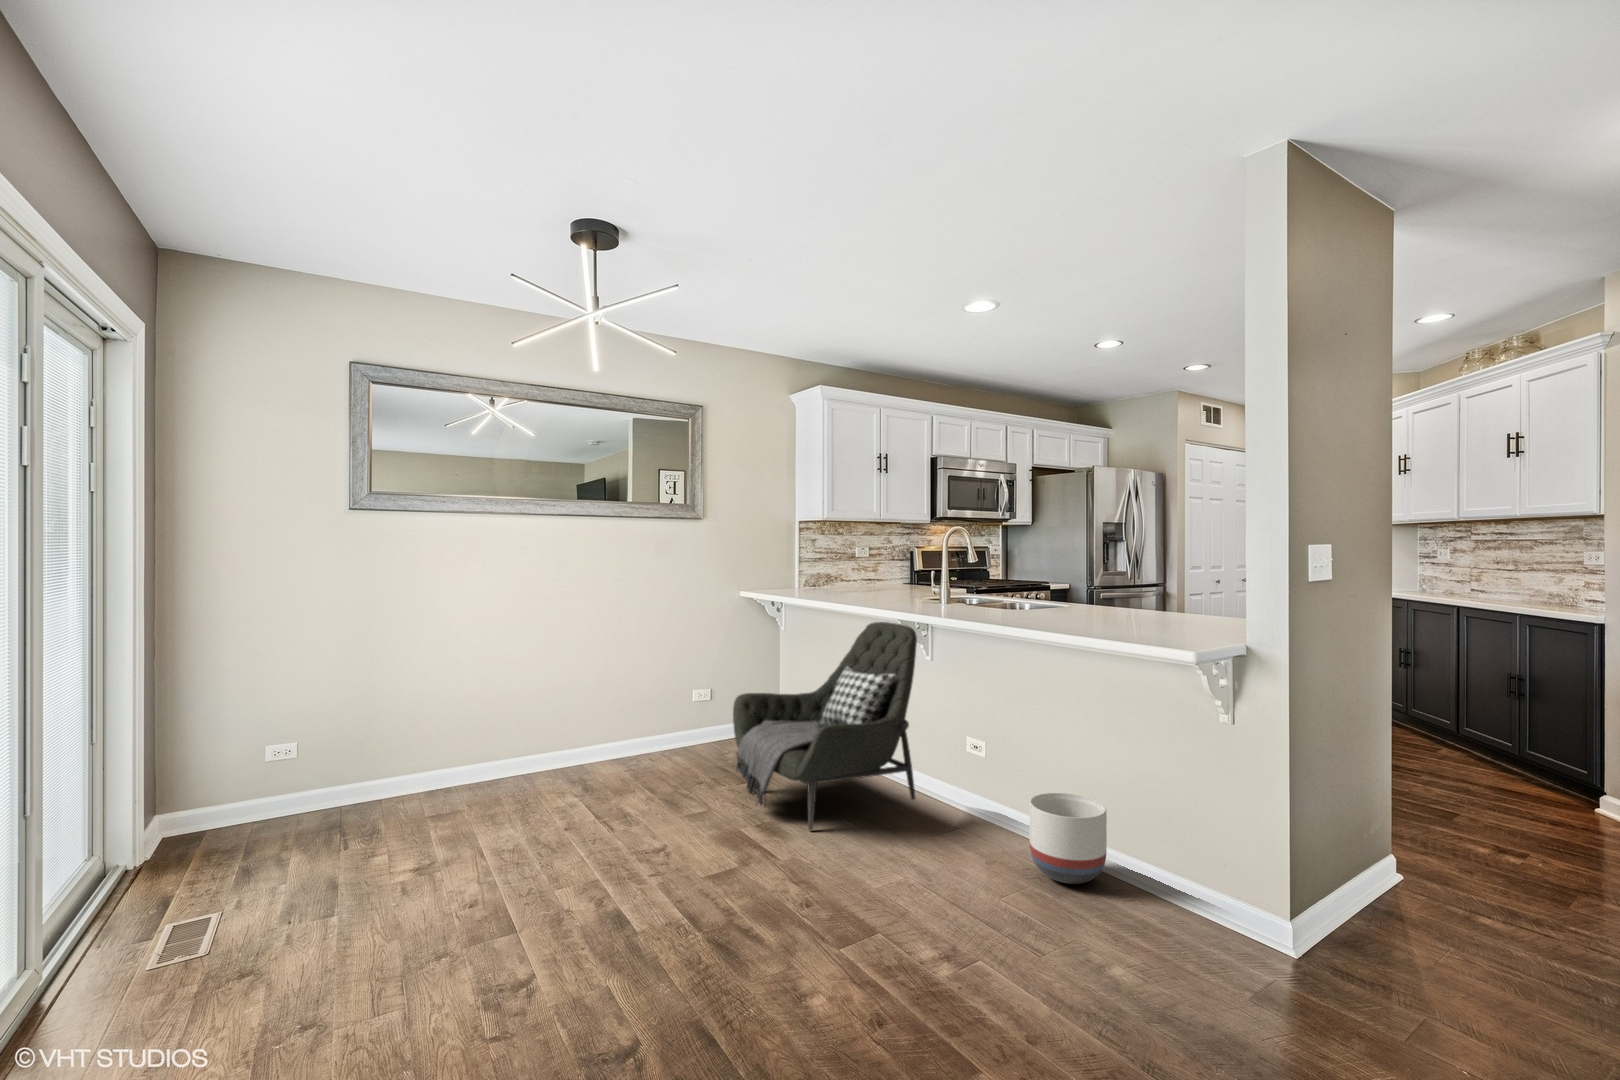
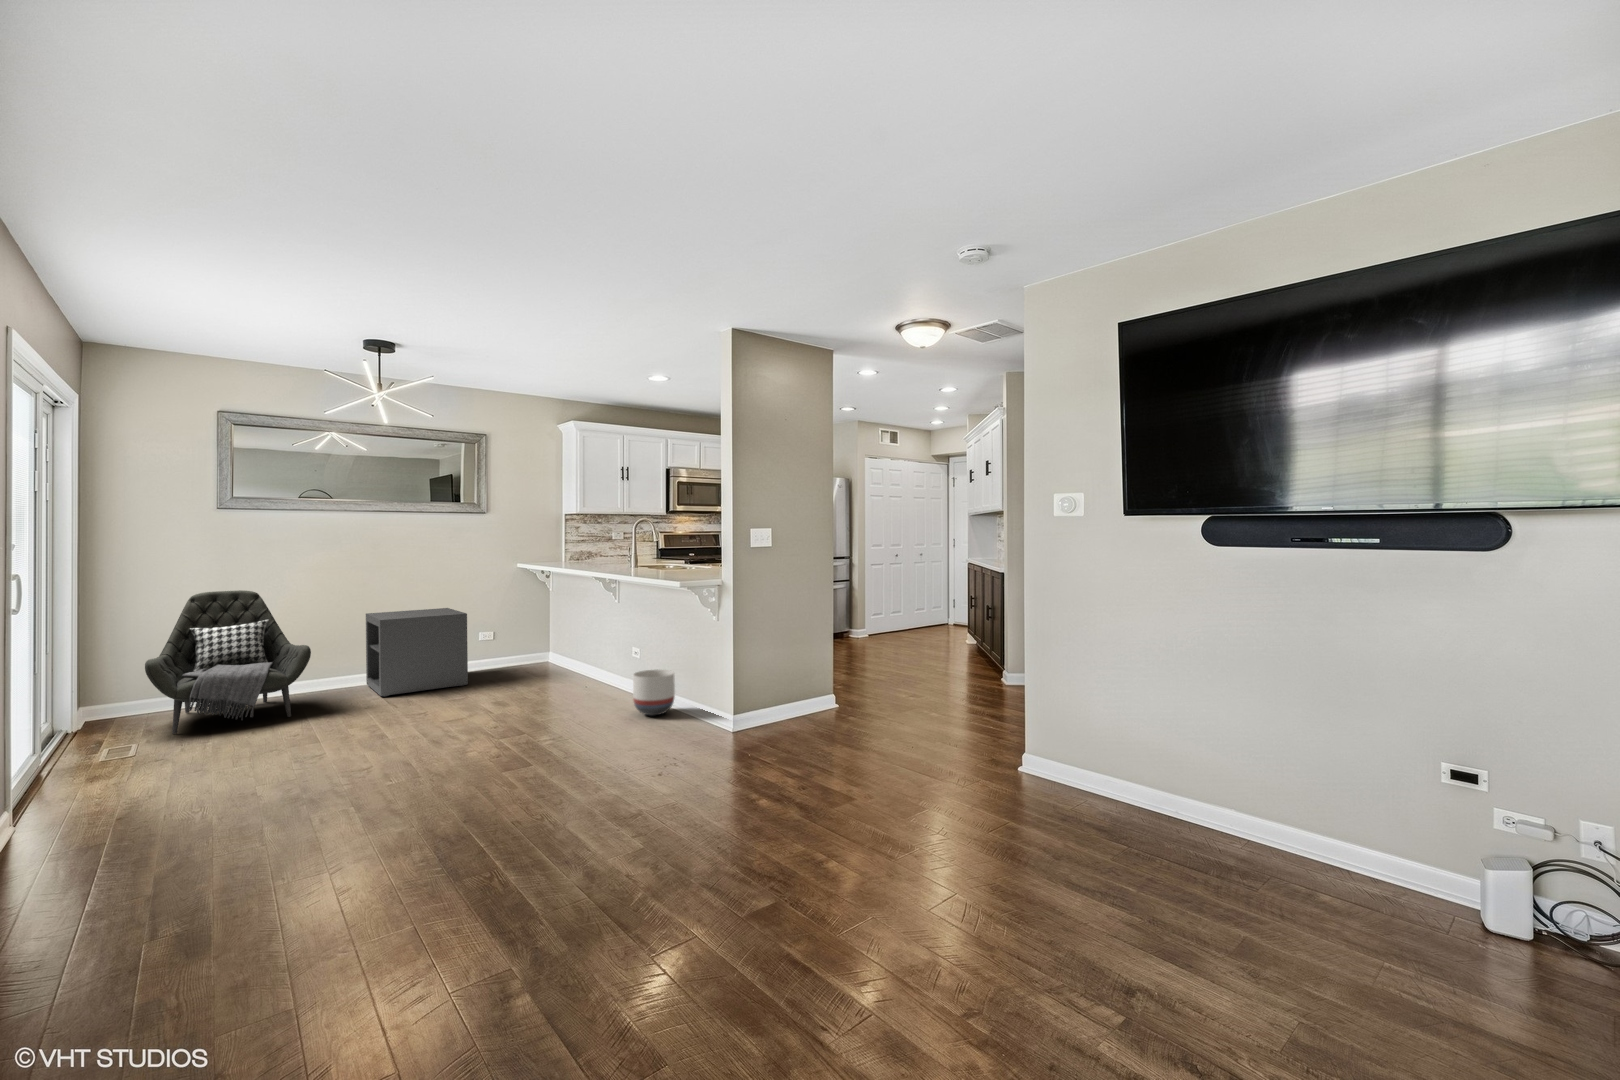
armchair: present [733,622,917,830] -> present [145,590,311,734]
storage cabinet: none [545,656,693,801] -> present [366,608,468,696]

